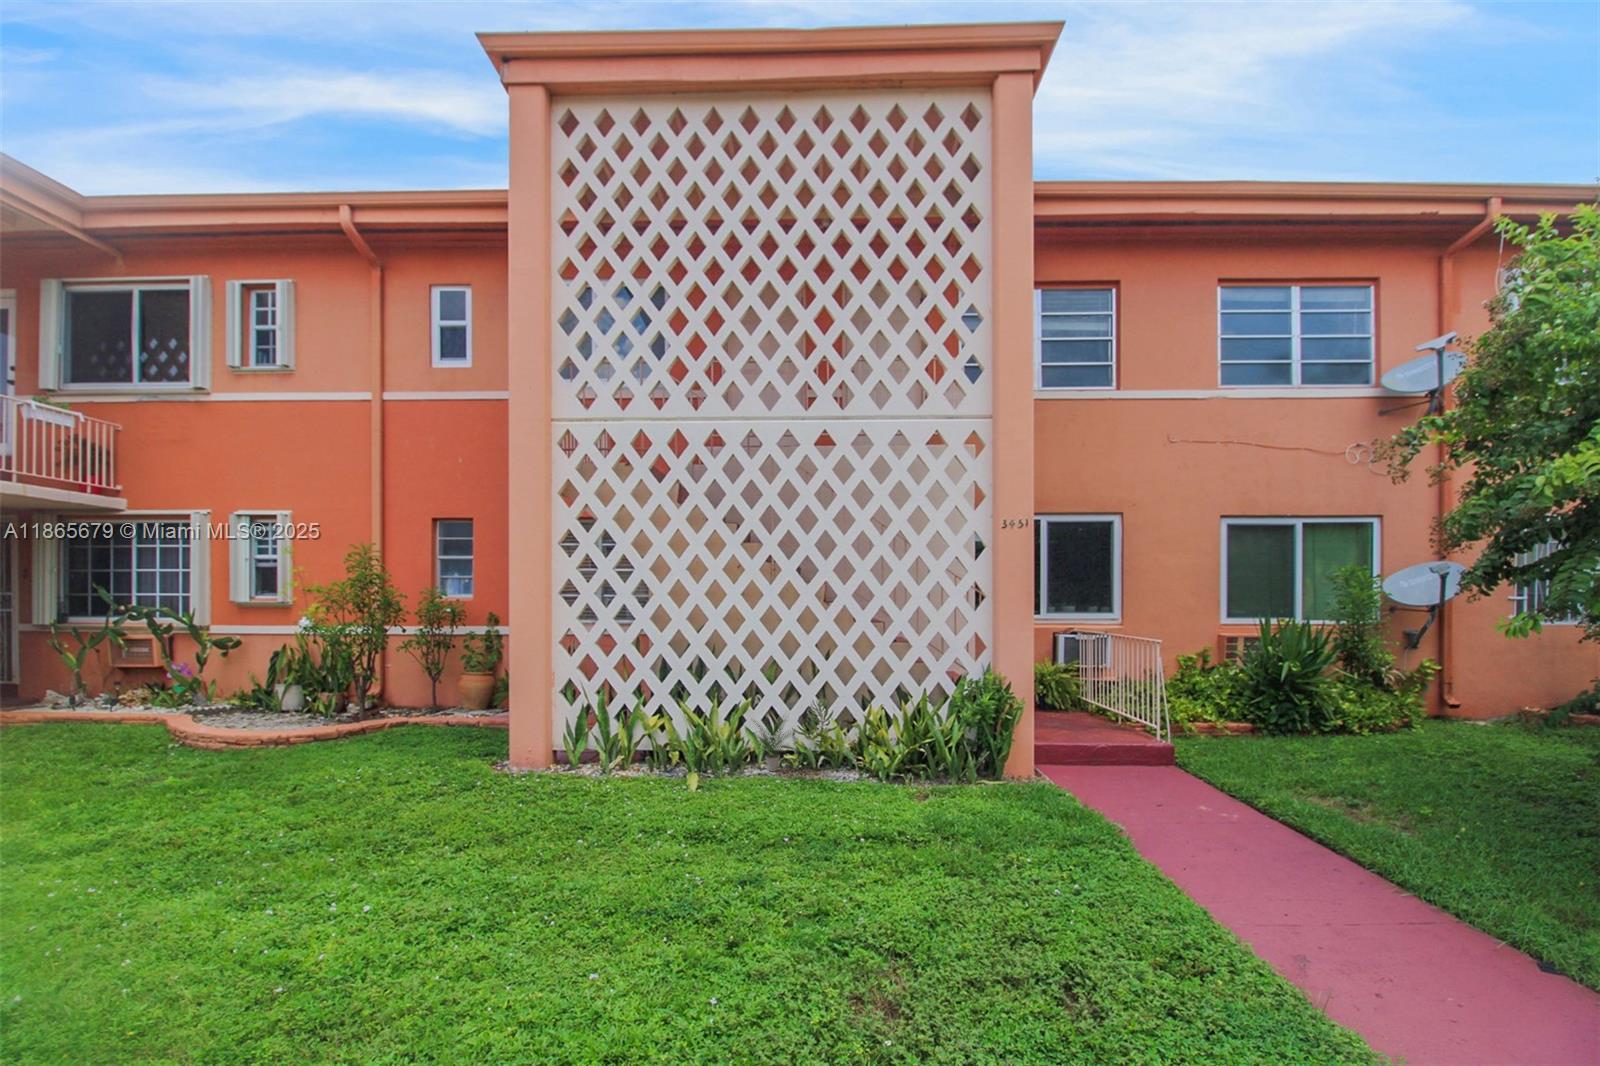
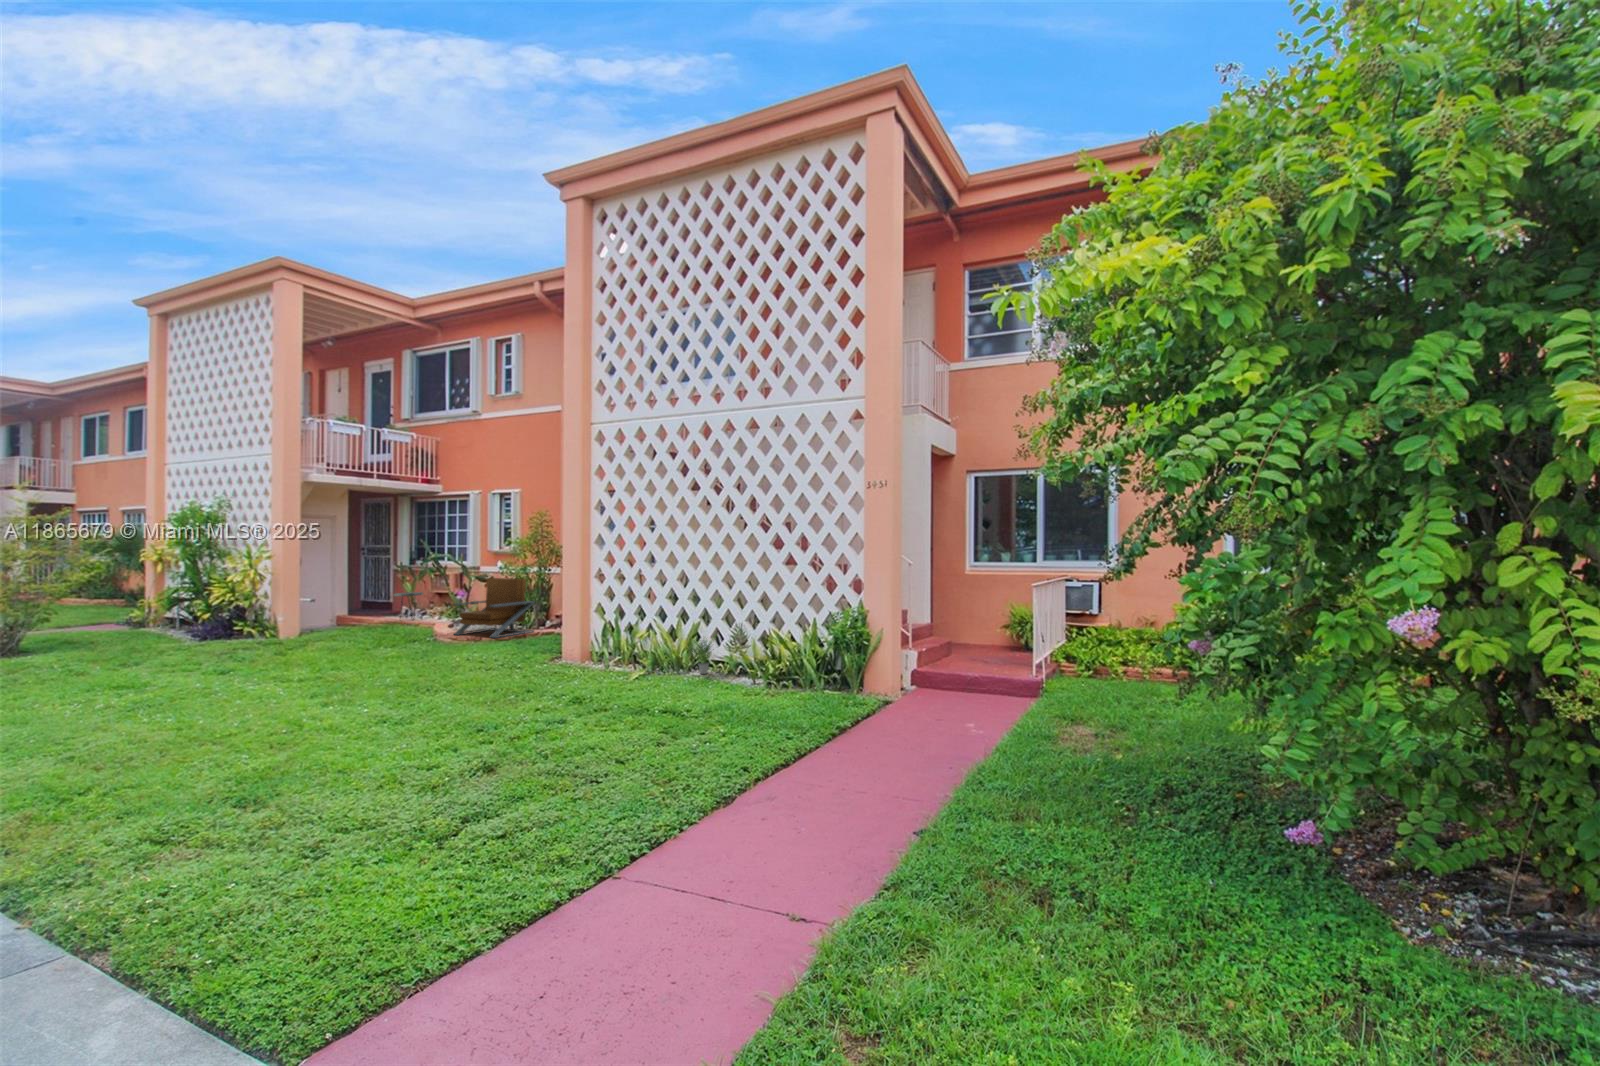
lounge chair: none [218,644,361,743] -> present [454,578,535,638]
side table: none [36,672,96,723] -> present [394,592,423,619]

